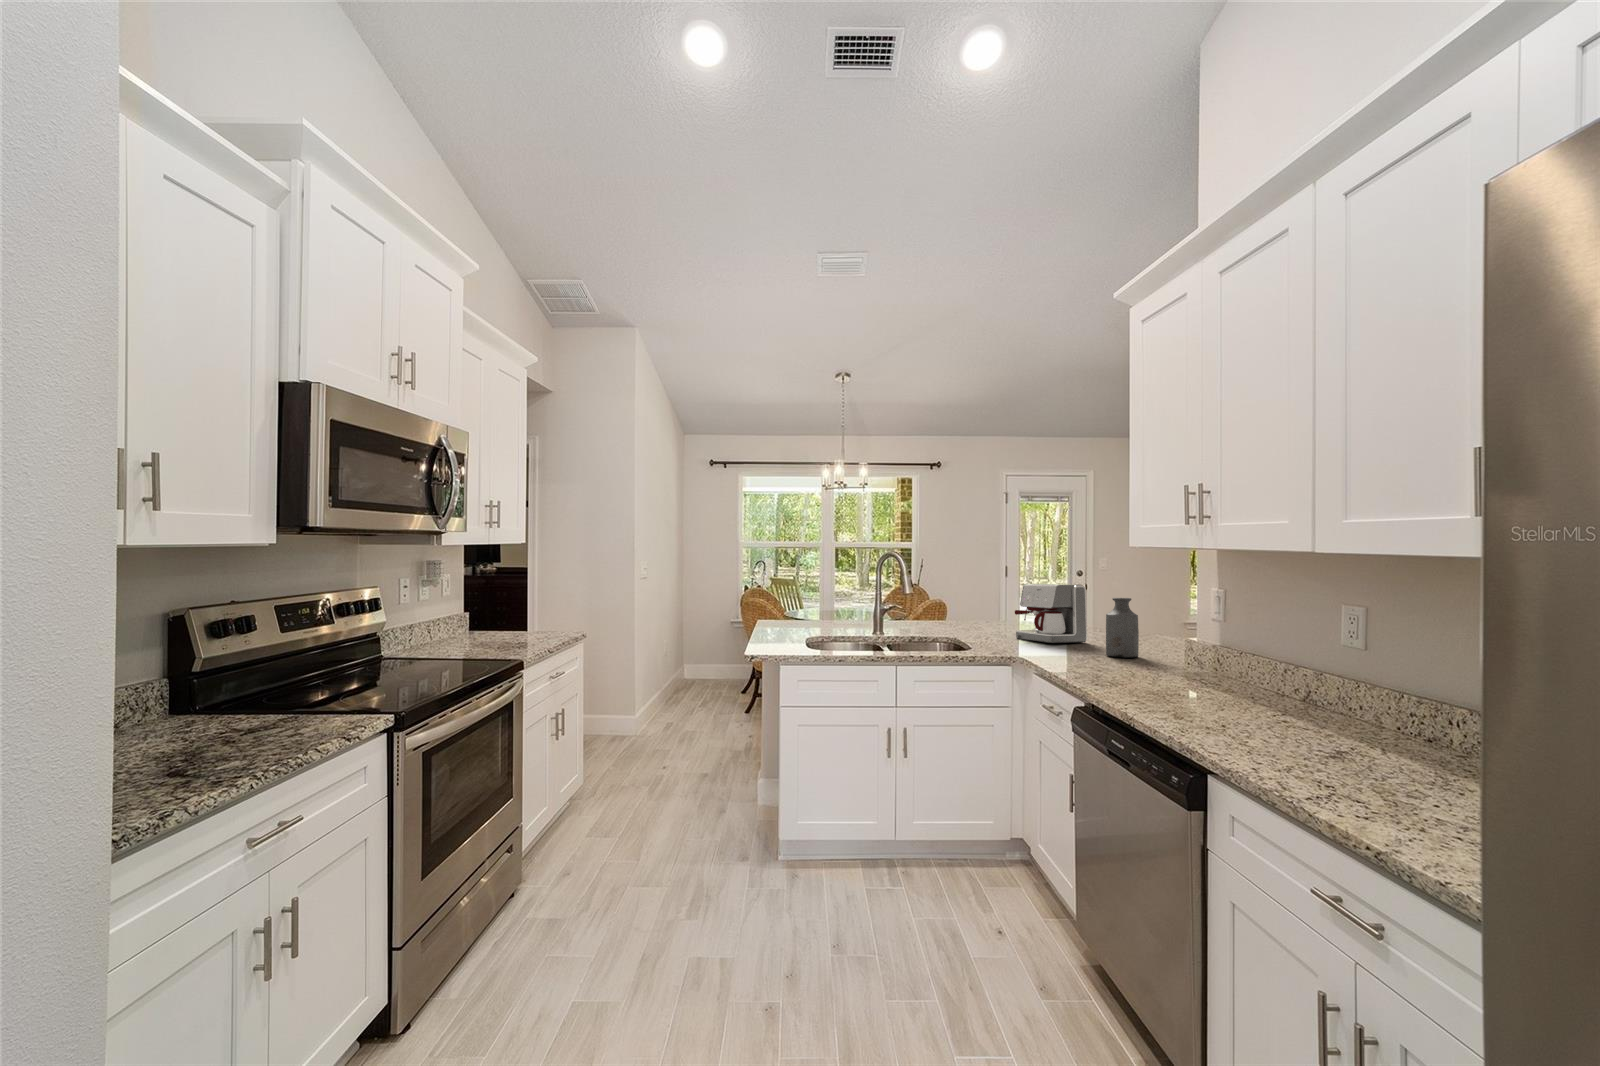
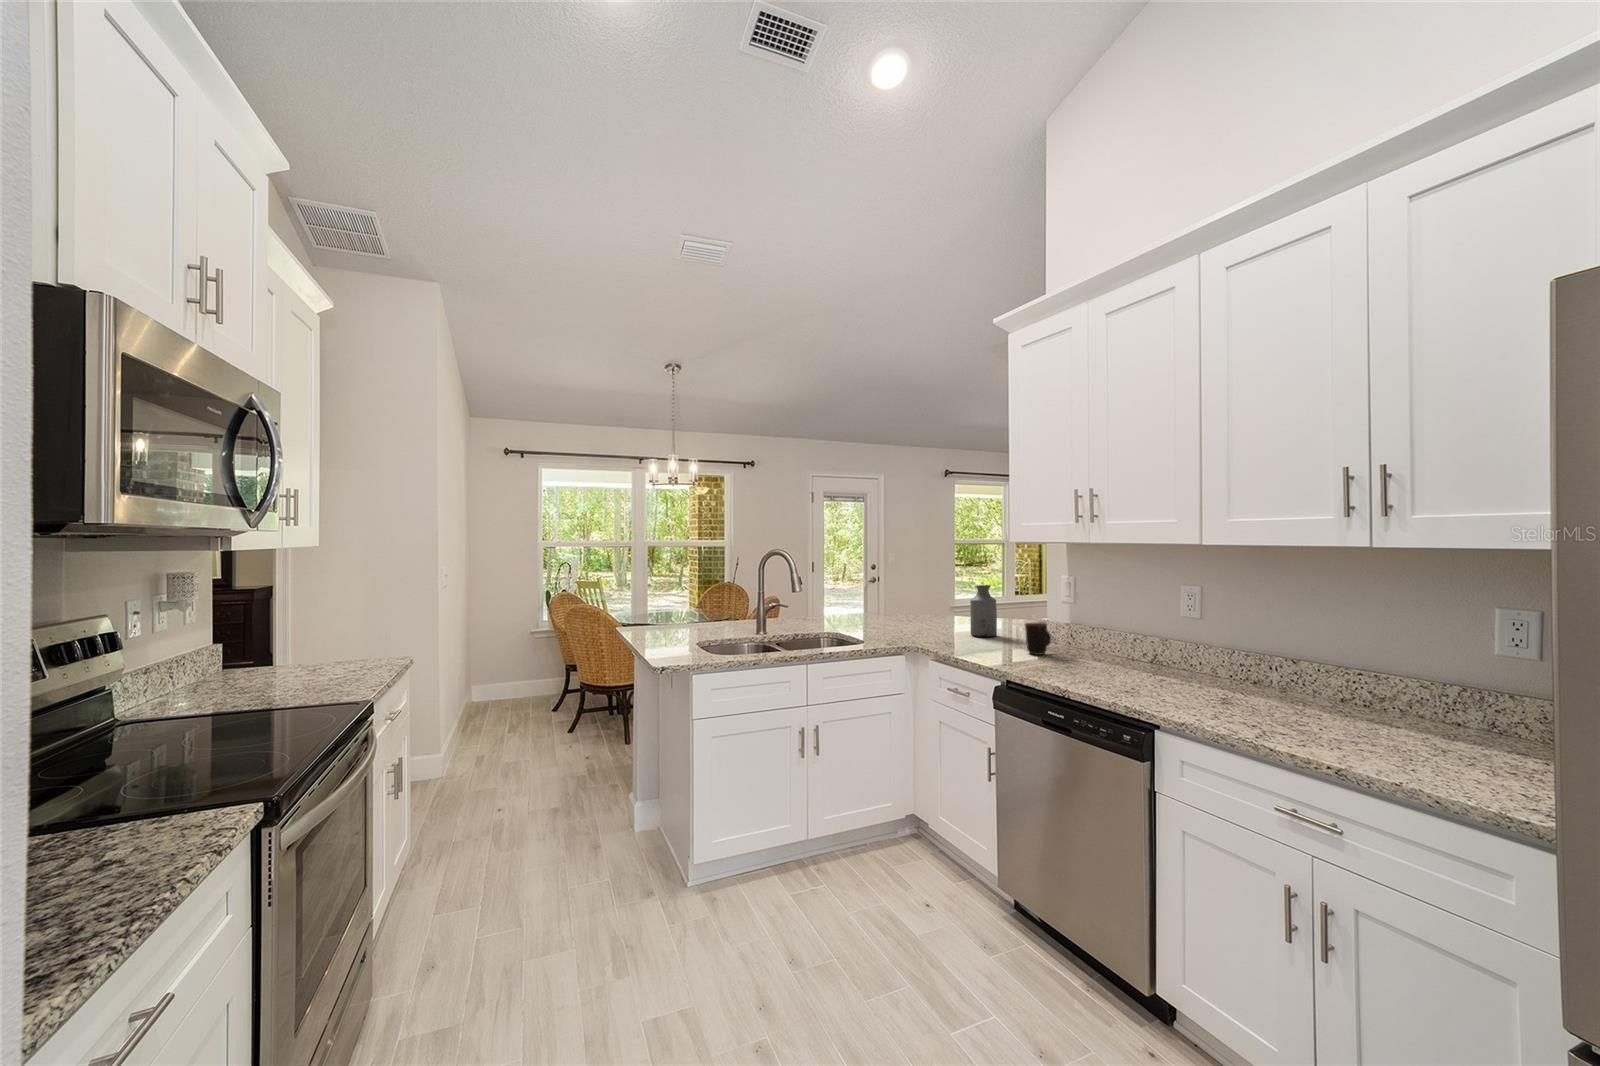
coffee maker: present [1015,584,1087,643] -> none [880,575,942,628]
mug: none [1143,643,1181,681] -> present [1024,623,1051,655]

